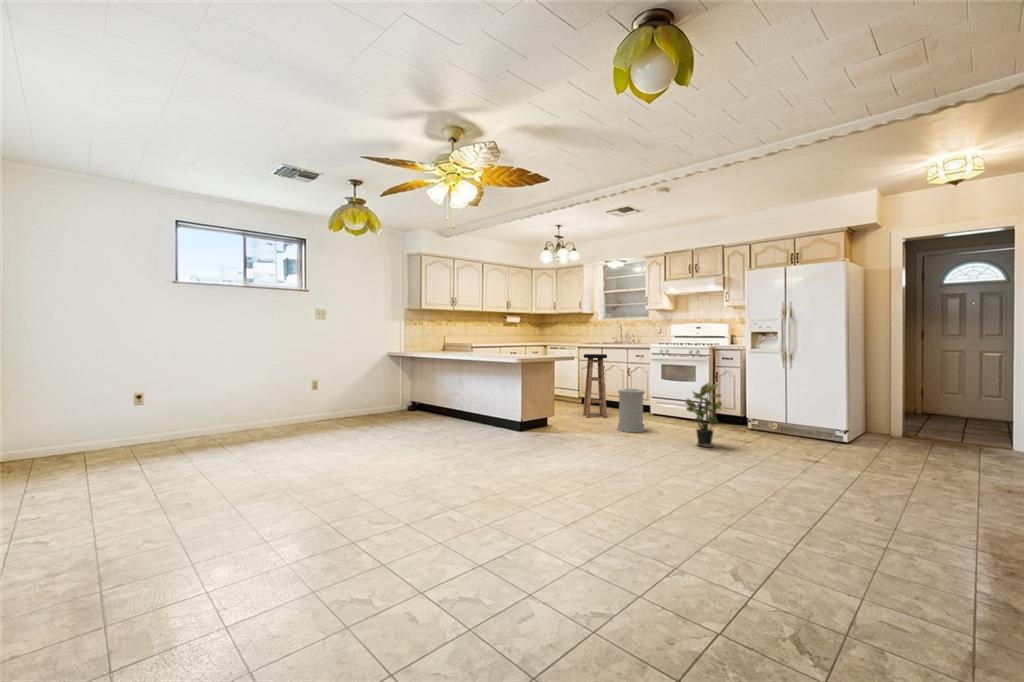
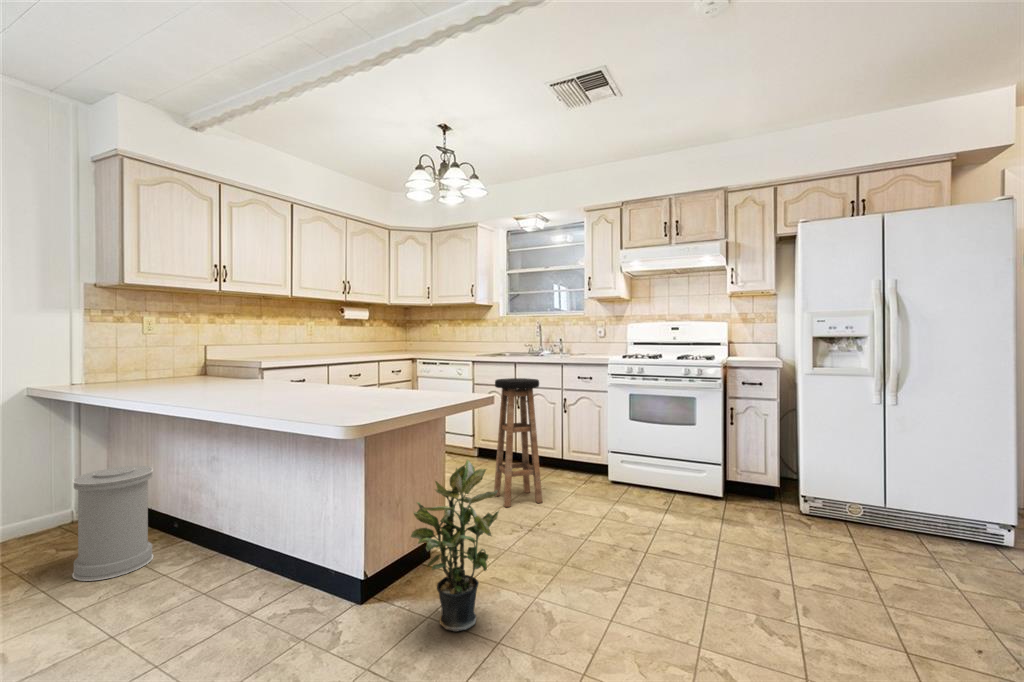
potted plant: present [686,383,722,447] -> present [411,460,499,632]
trash can: present [618,388,645,432] -> present [72,466,153,581]

